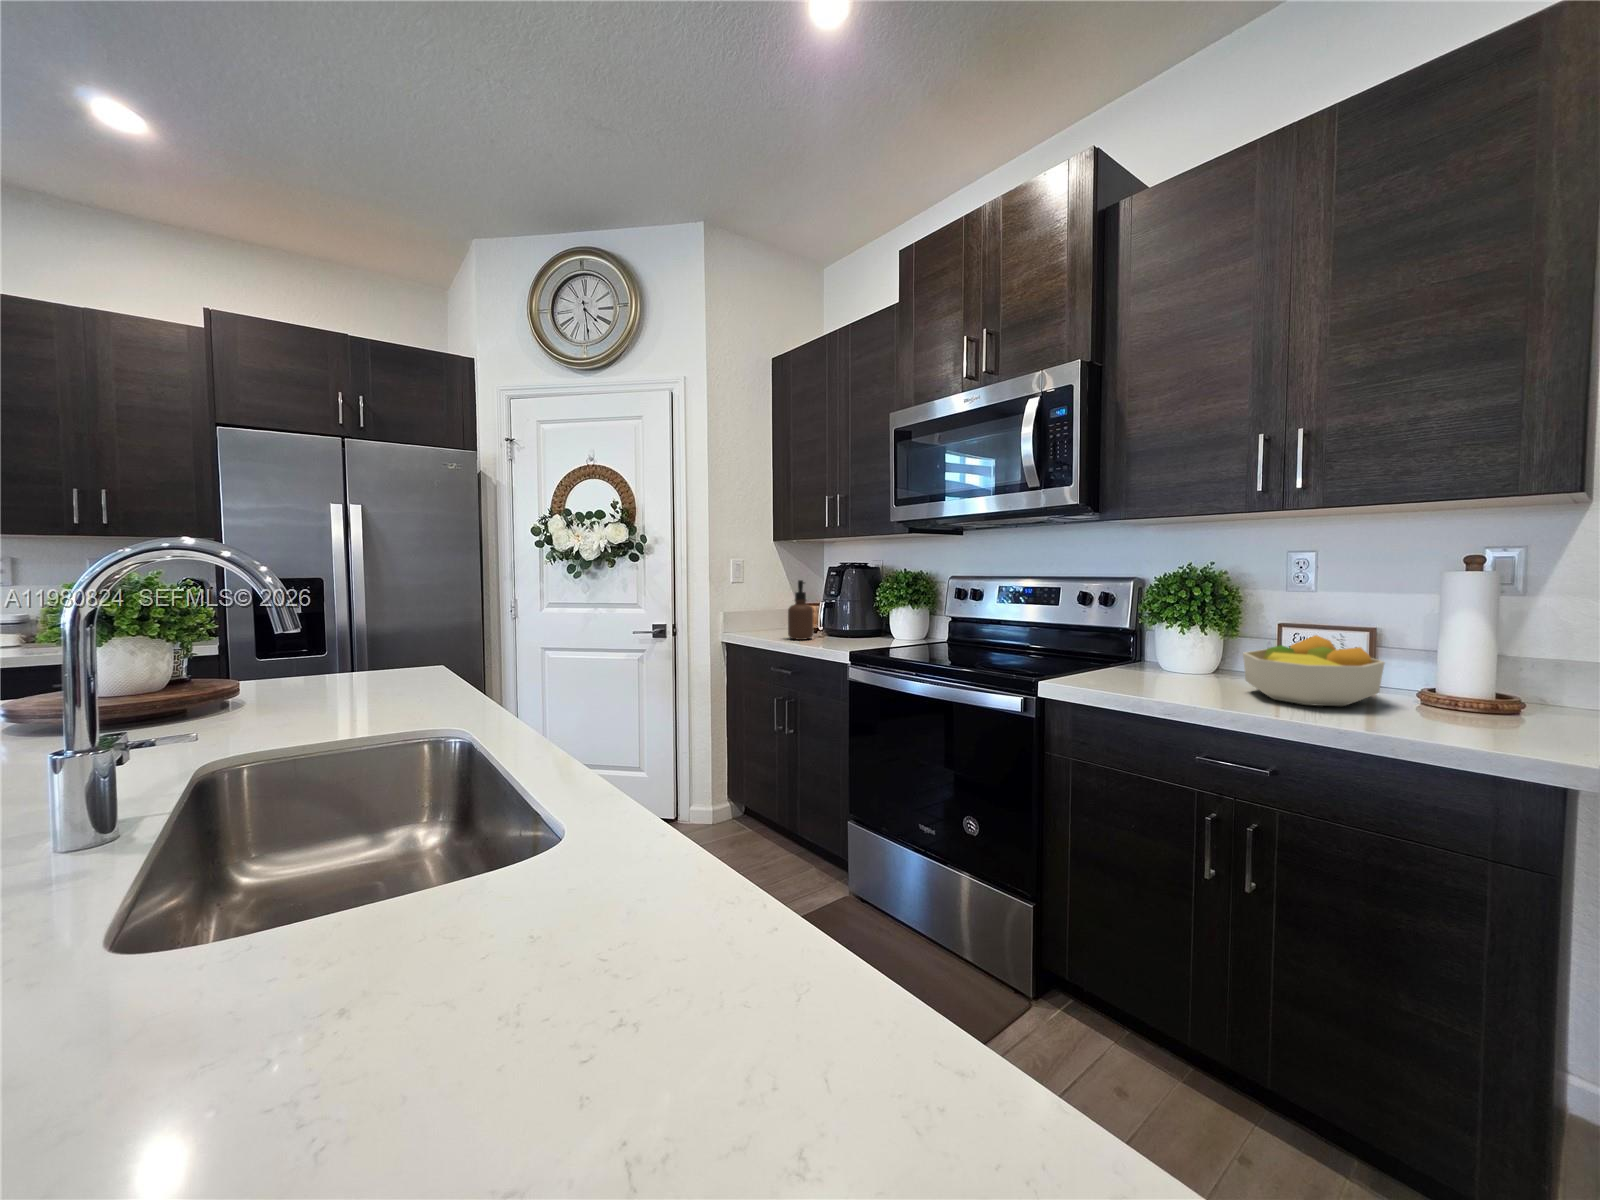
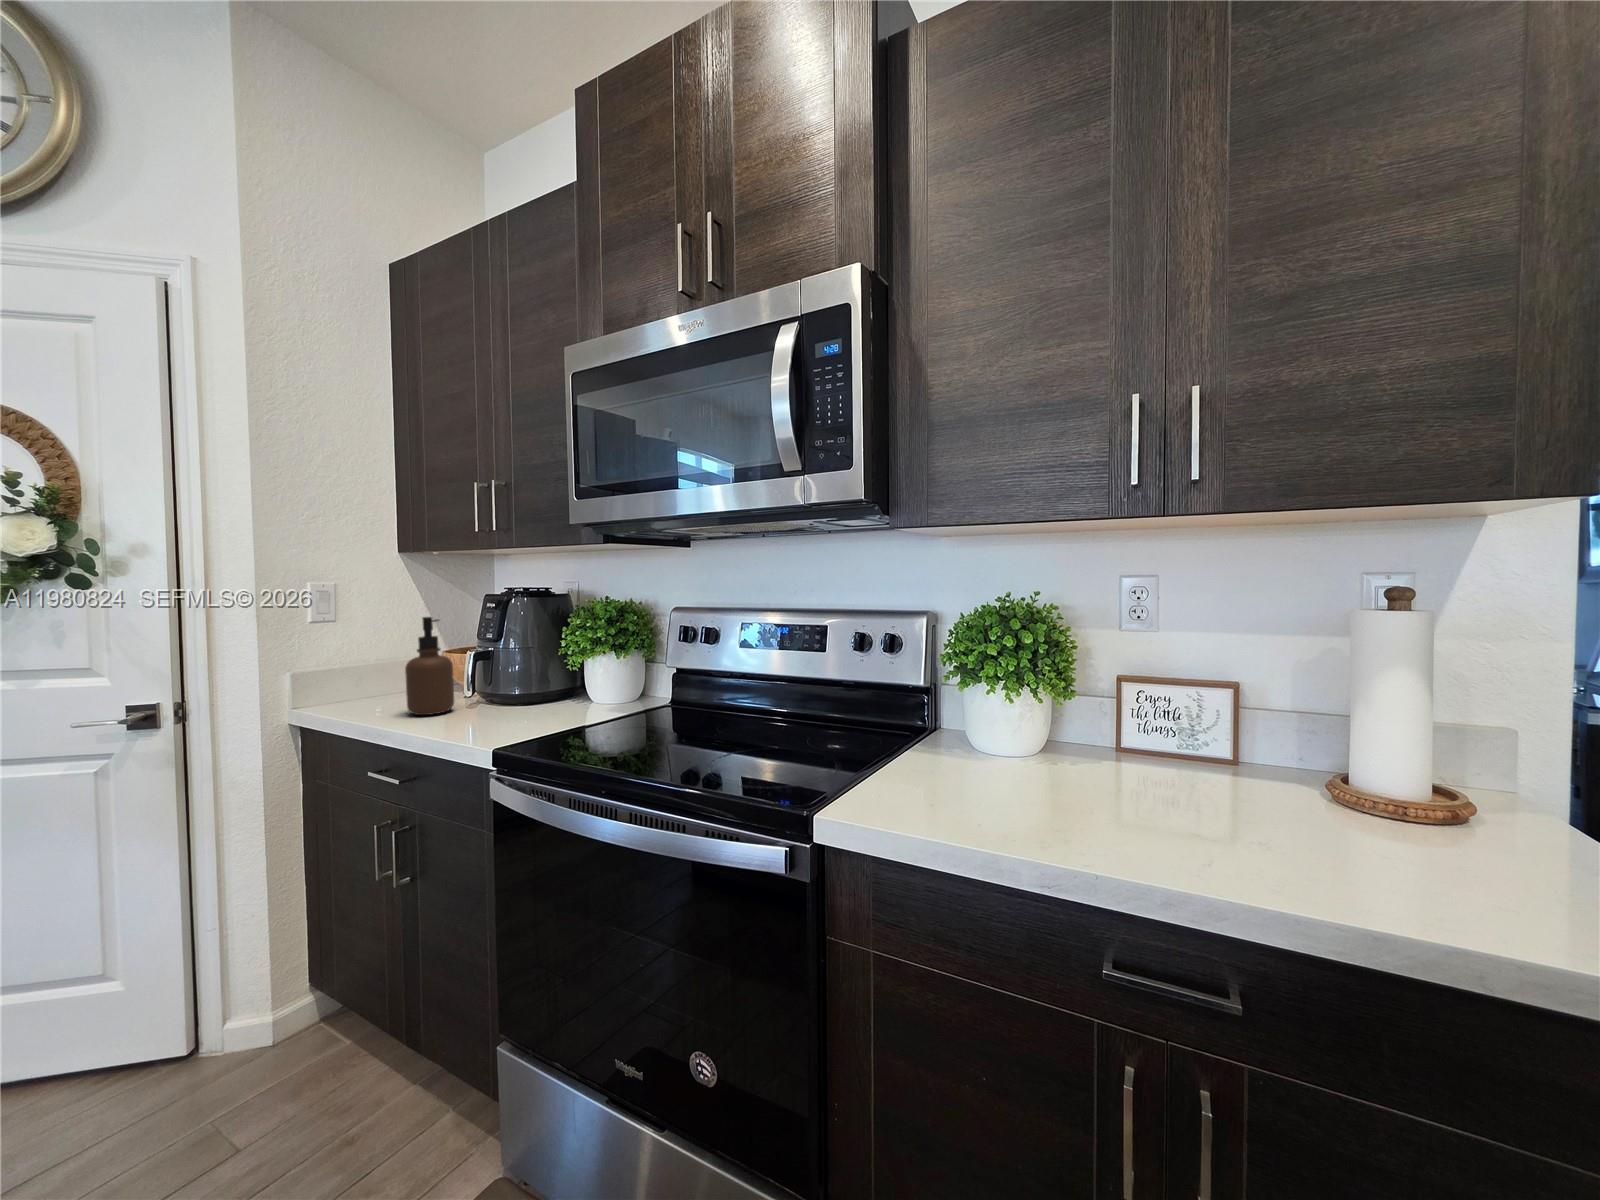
fruit bowl: present [1243,635,1384,706] -> none [1114,705,1321,840]

